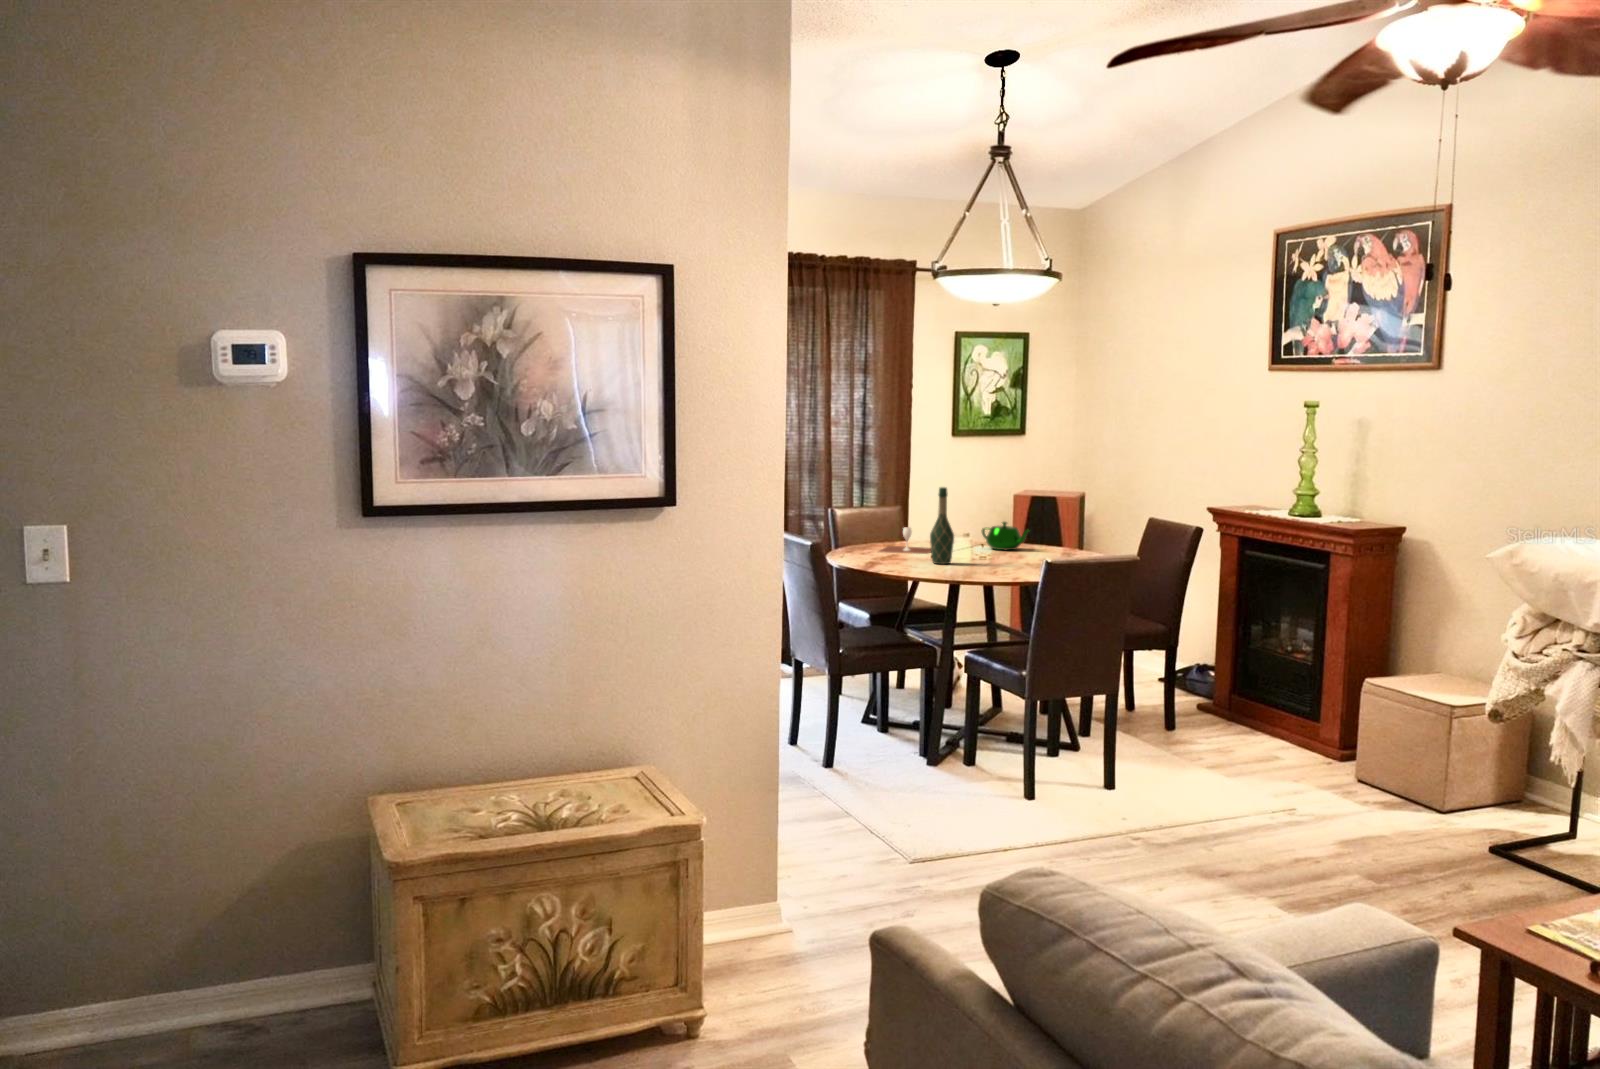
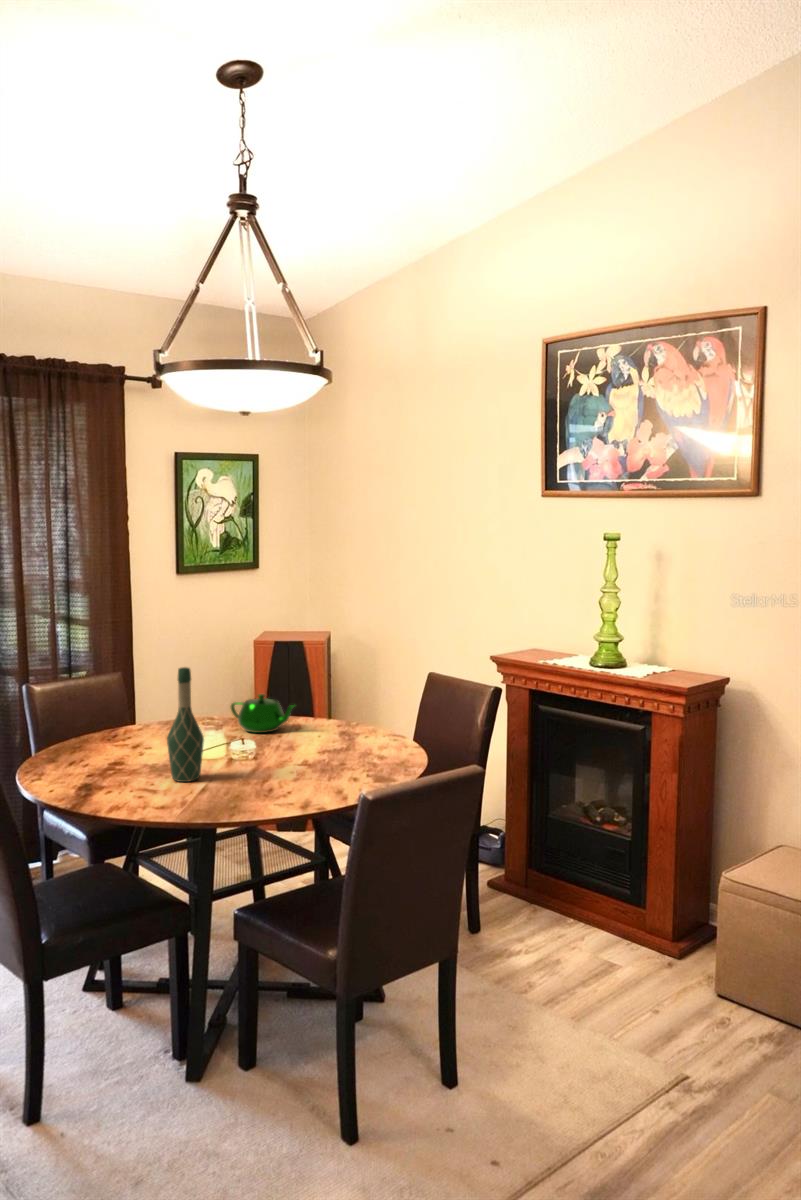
wine glass: present [879,527,931,554] -> none [85,714,173,756]

